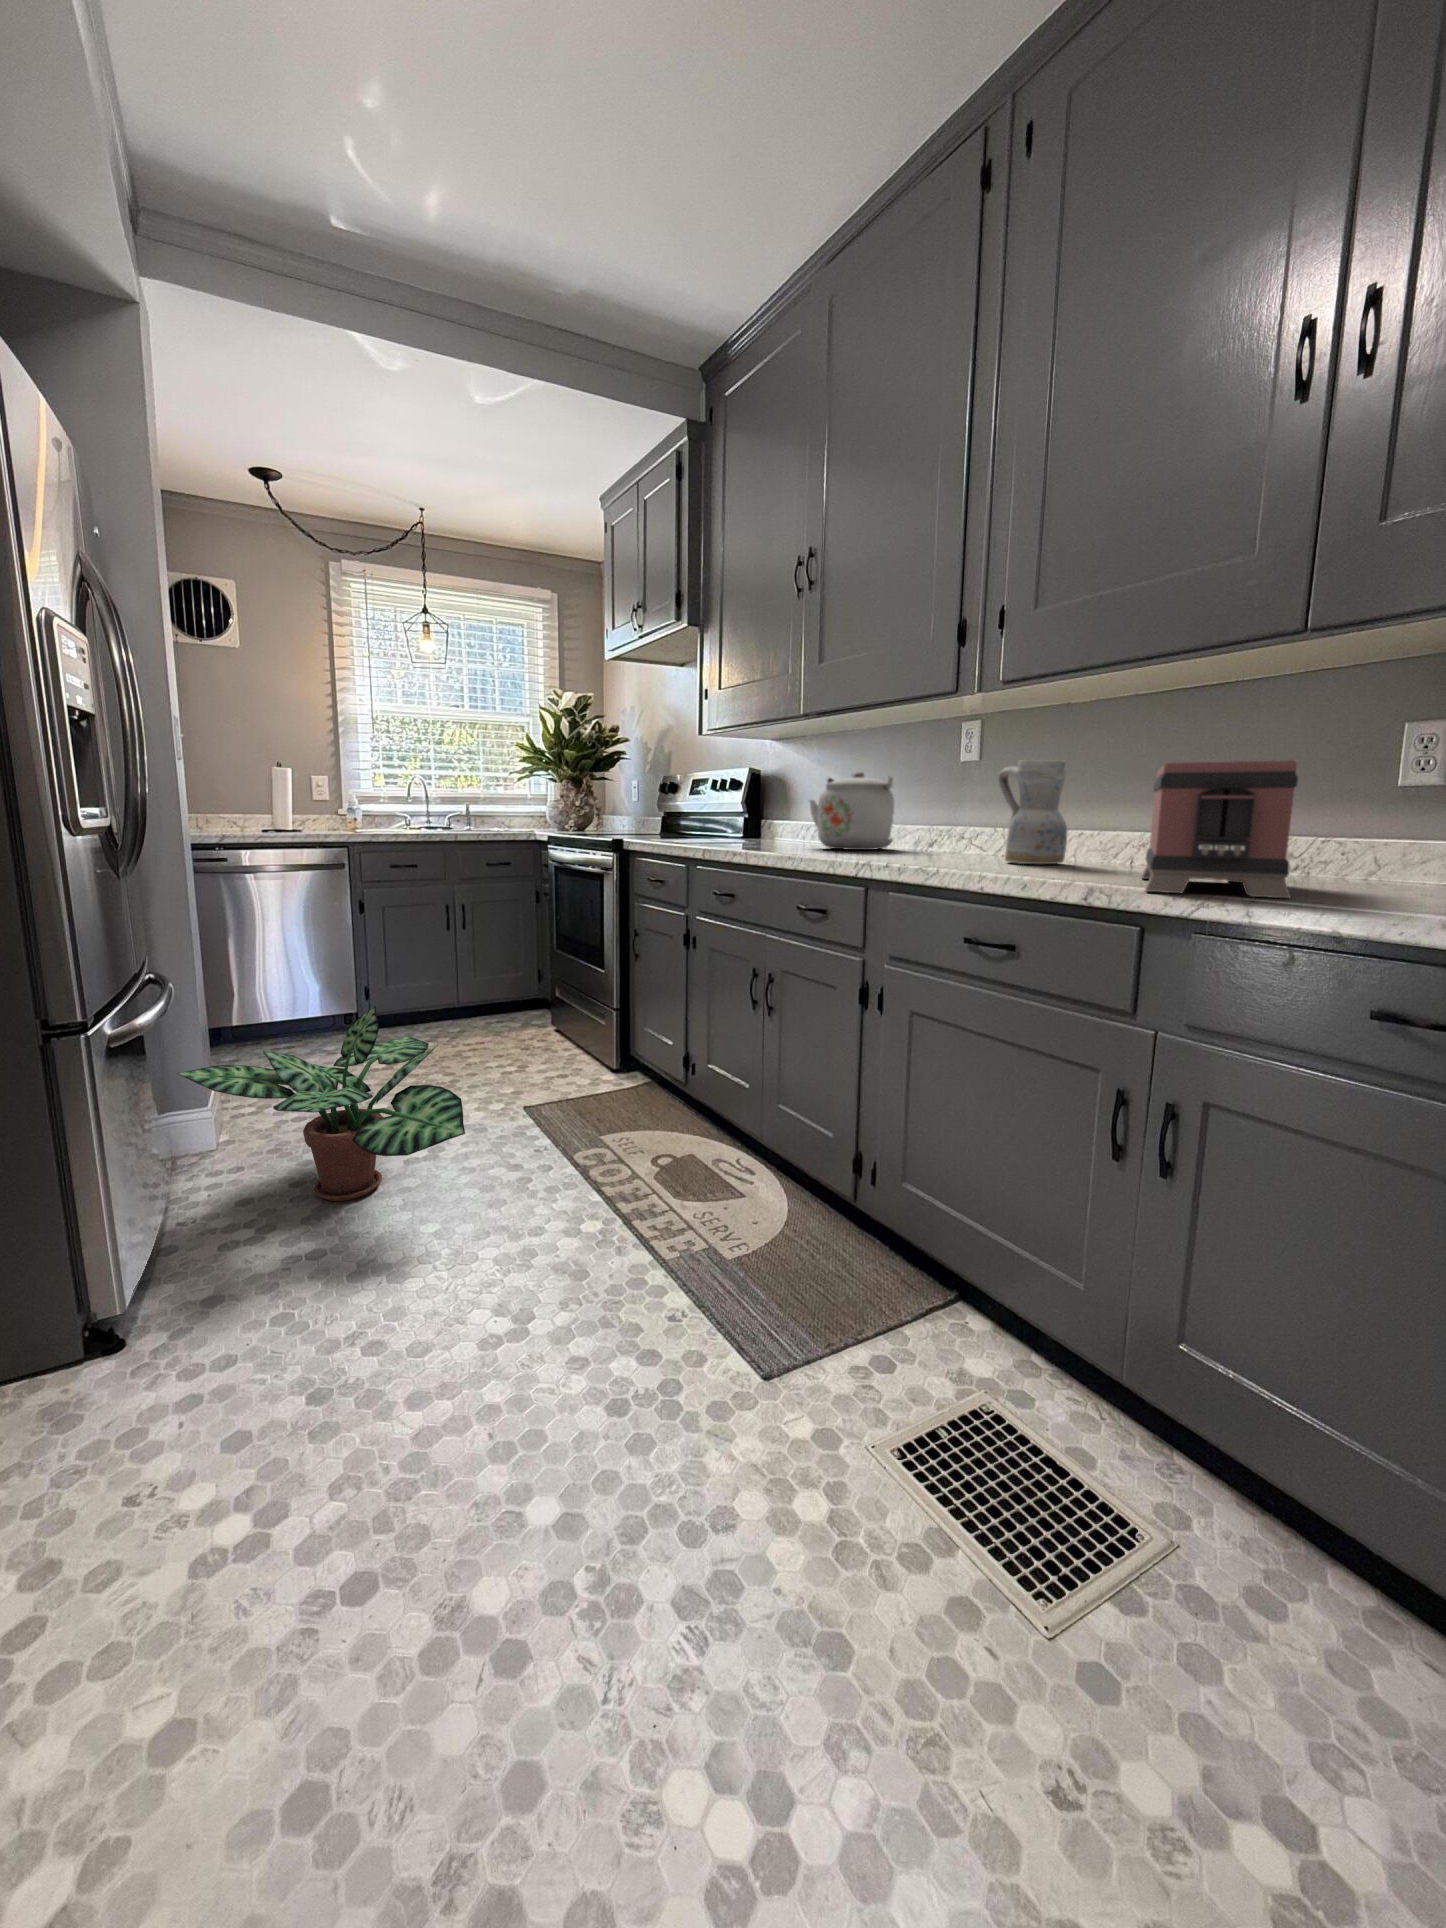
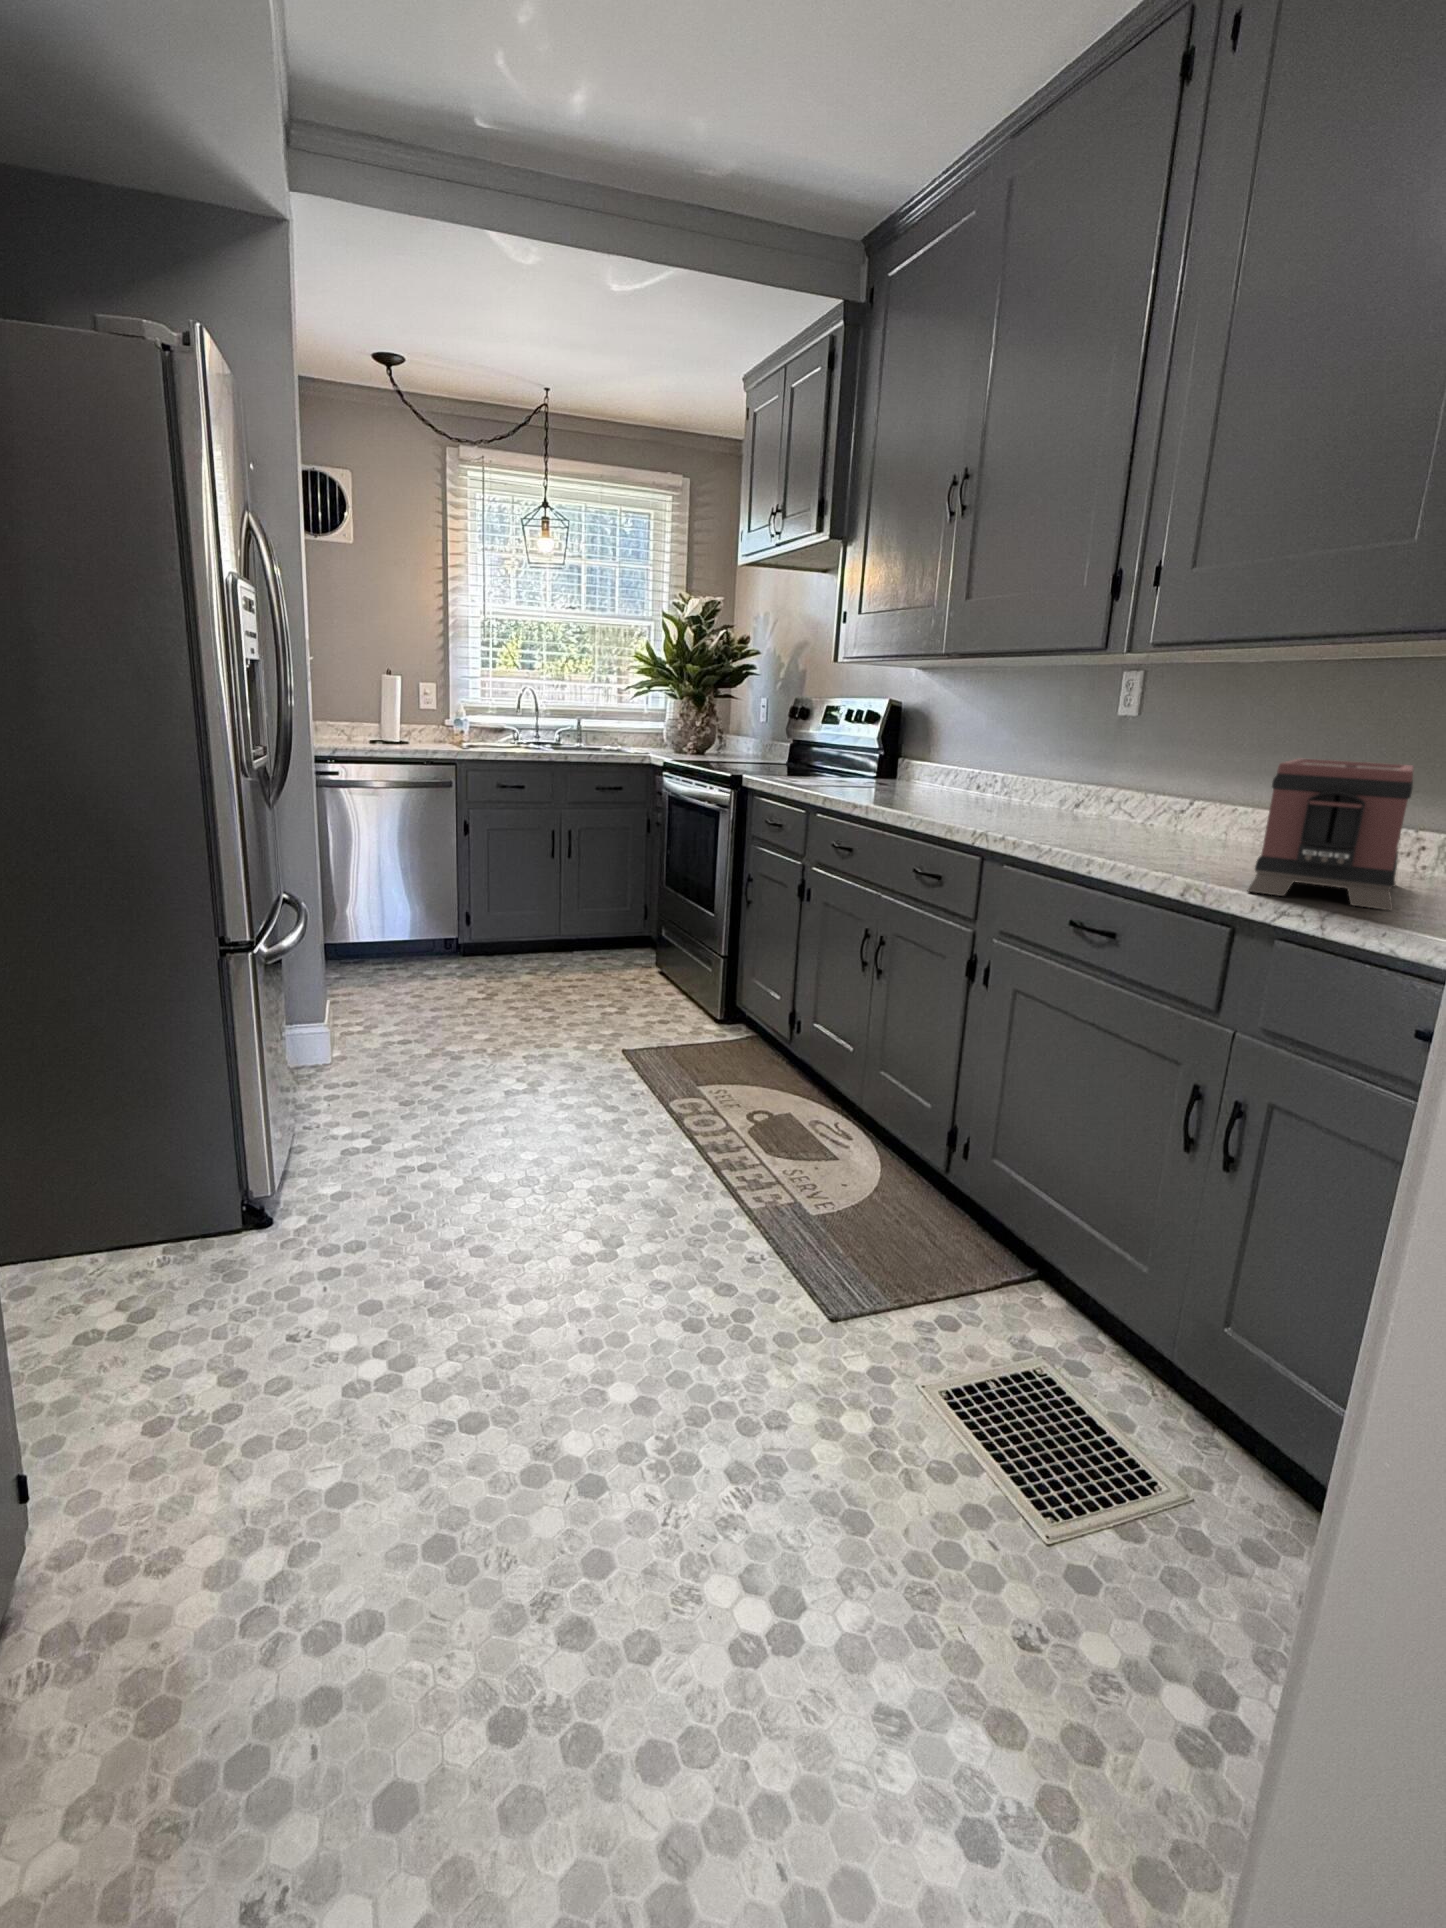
ceramic pitcher: present [999,760,1067,864] -> none [1143,726,1220,842]
kettle: present [810,772,896,850] -> none [946,718,1061,805]
potted plant: present [176,1006,465,1201] -> none [308,938,567,1121]

